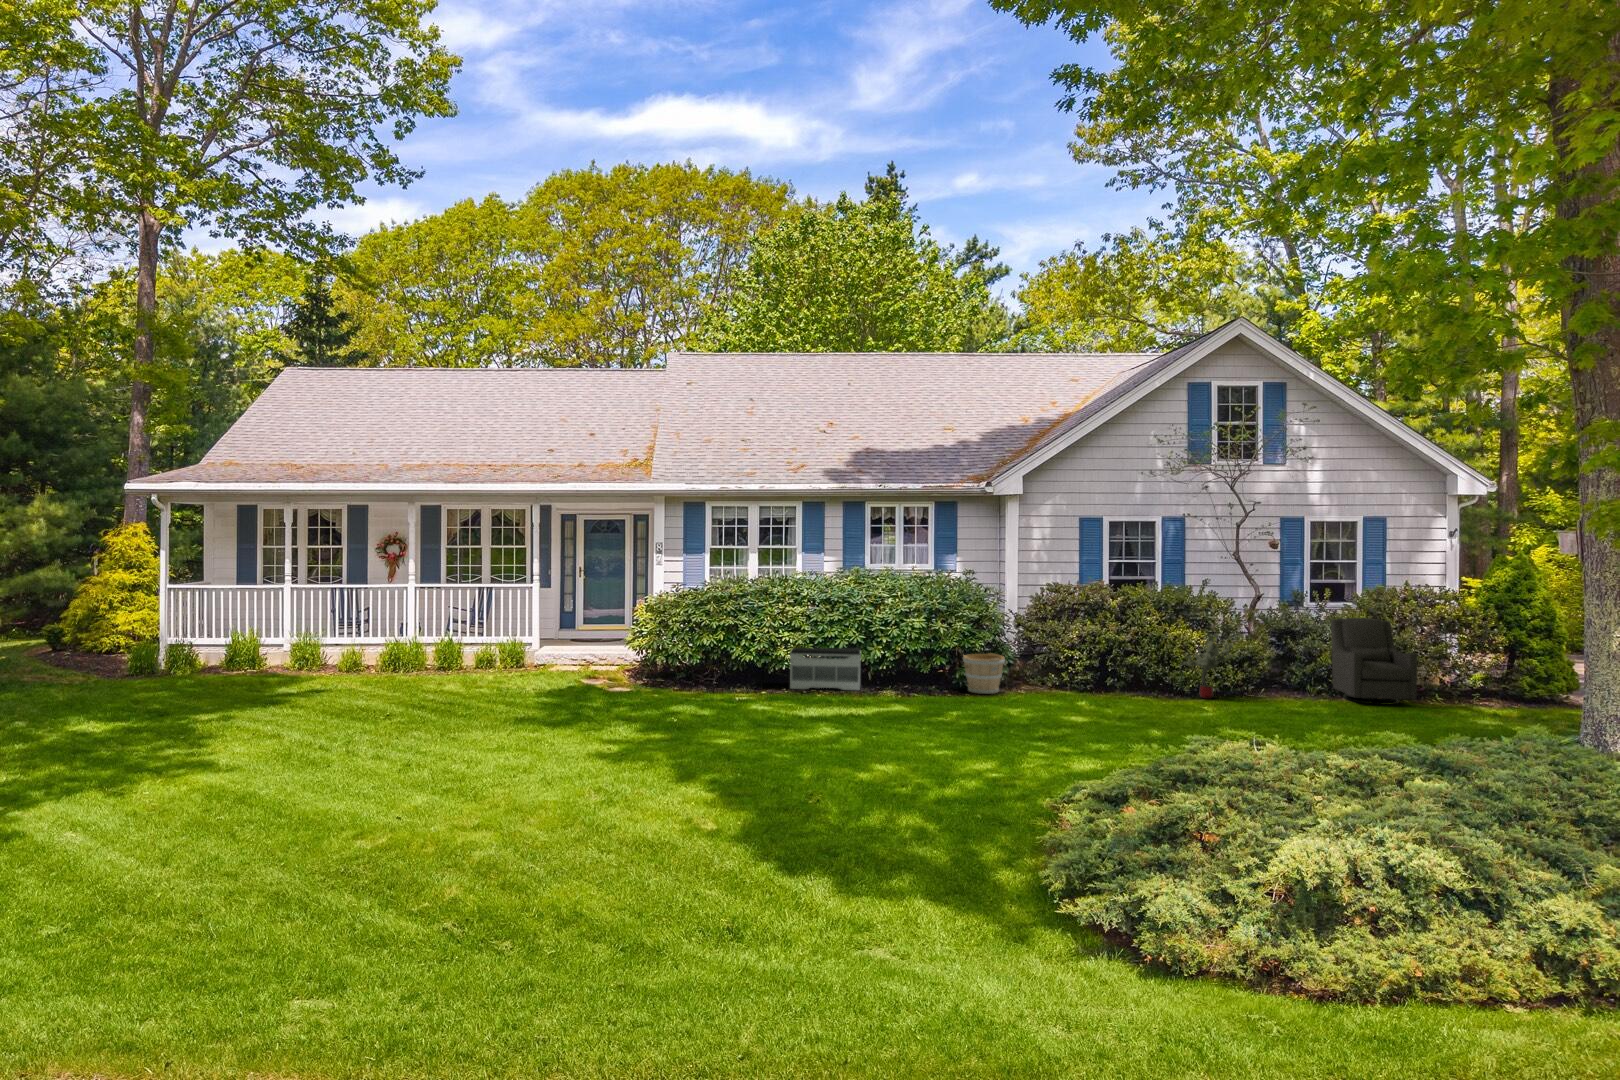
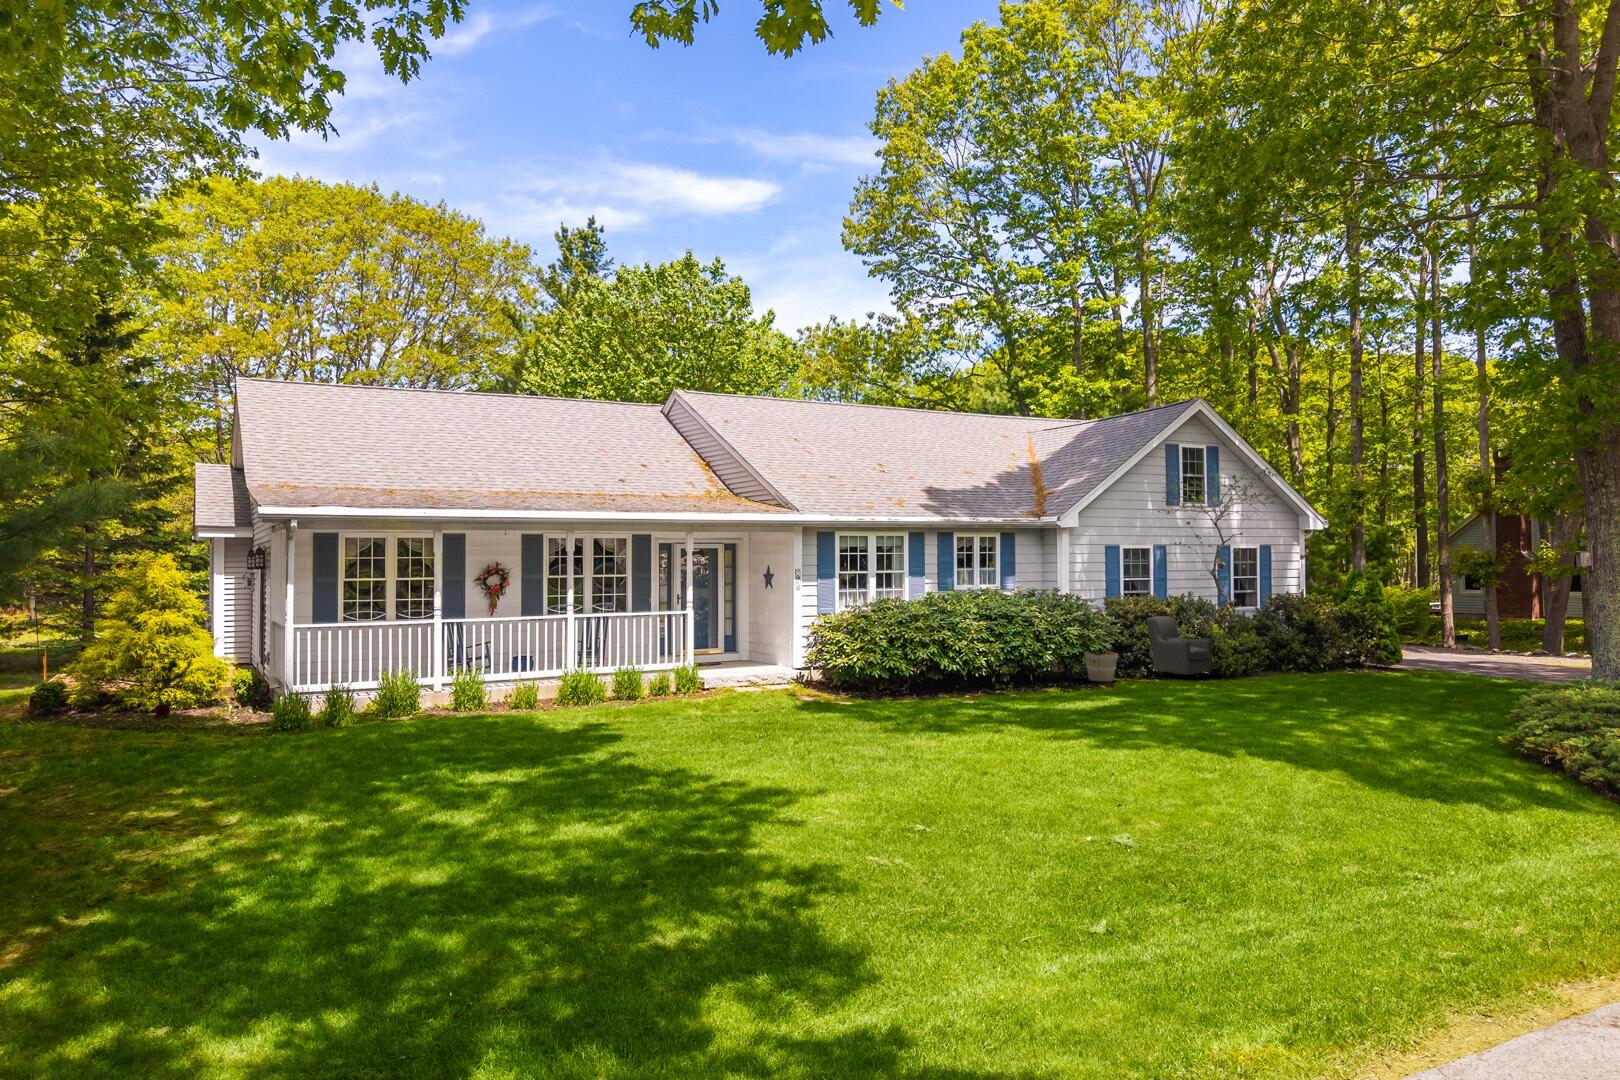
chair: present [1331,618,1417,705] -> present [1146,616,1212,678]
potted tree: present [1184,636,1233,699] -> present [135,652,192,717]
bench: present [790,646,861,690] -> none [963,651,1026,689]

